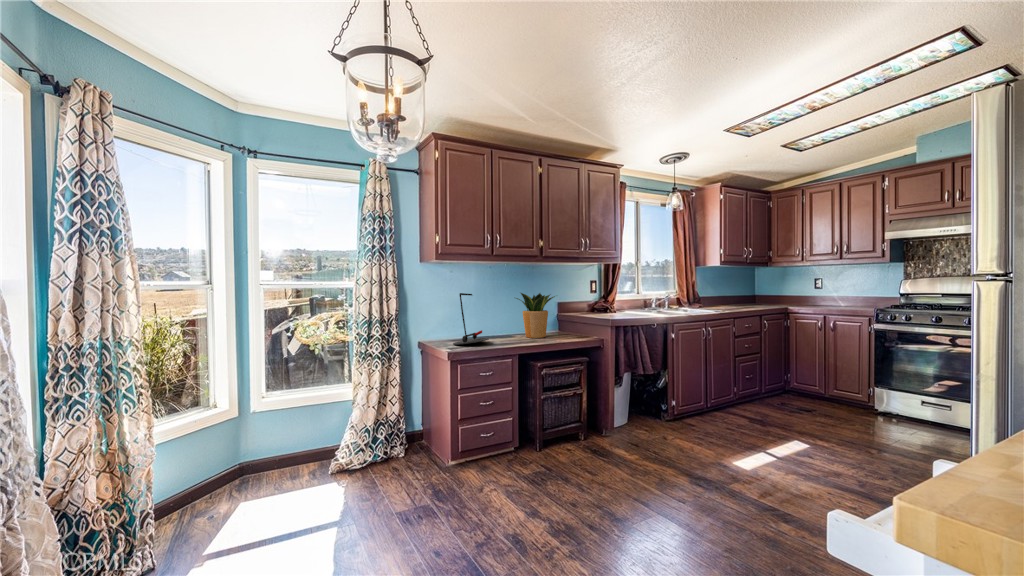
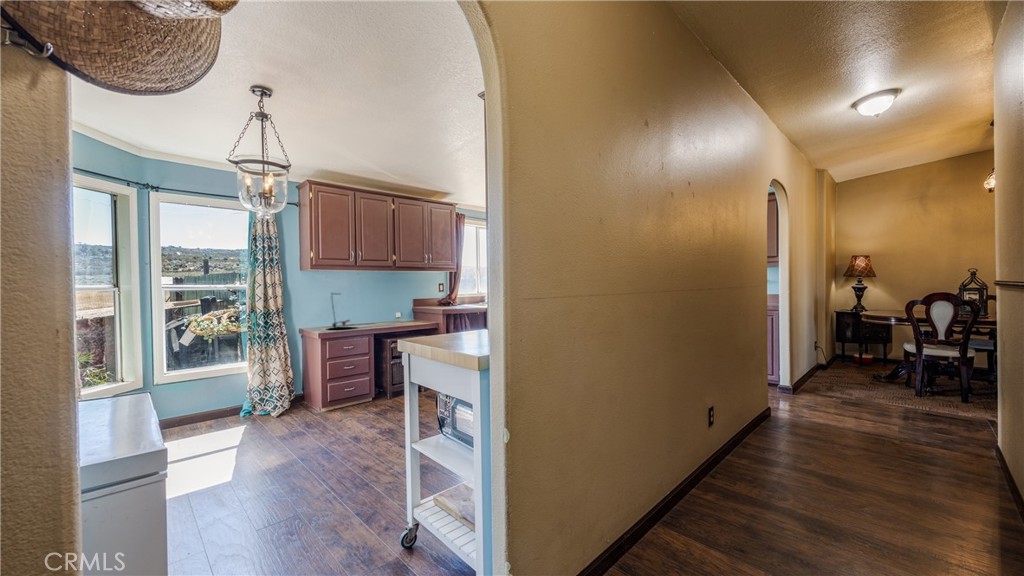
potted plant: present [516,293,555,338] -> none [375,292,409,324]

